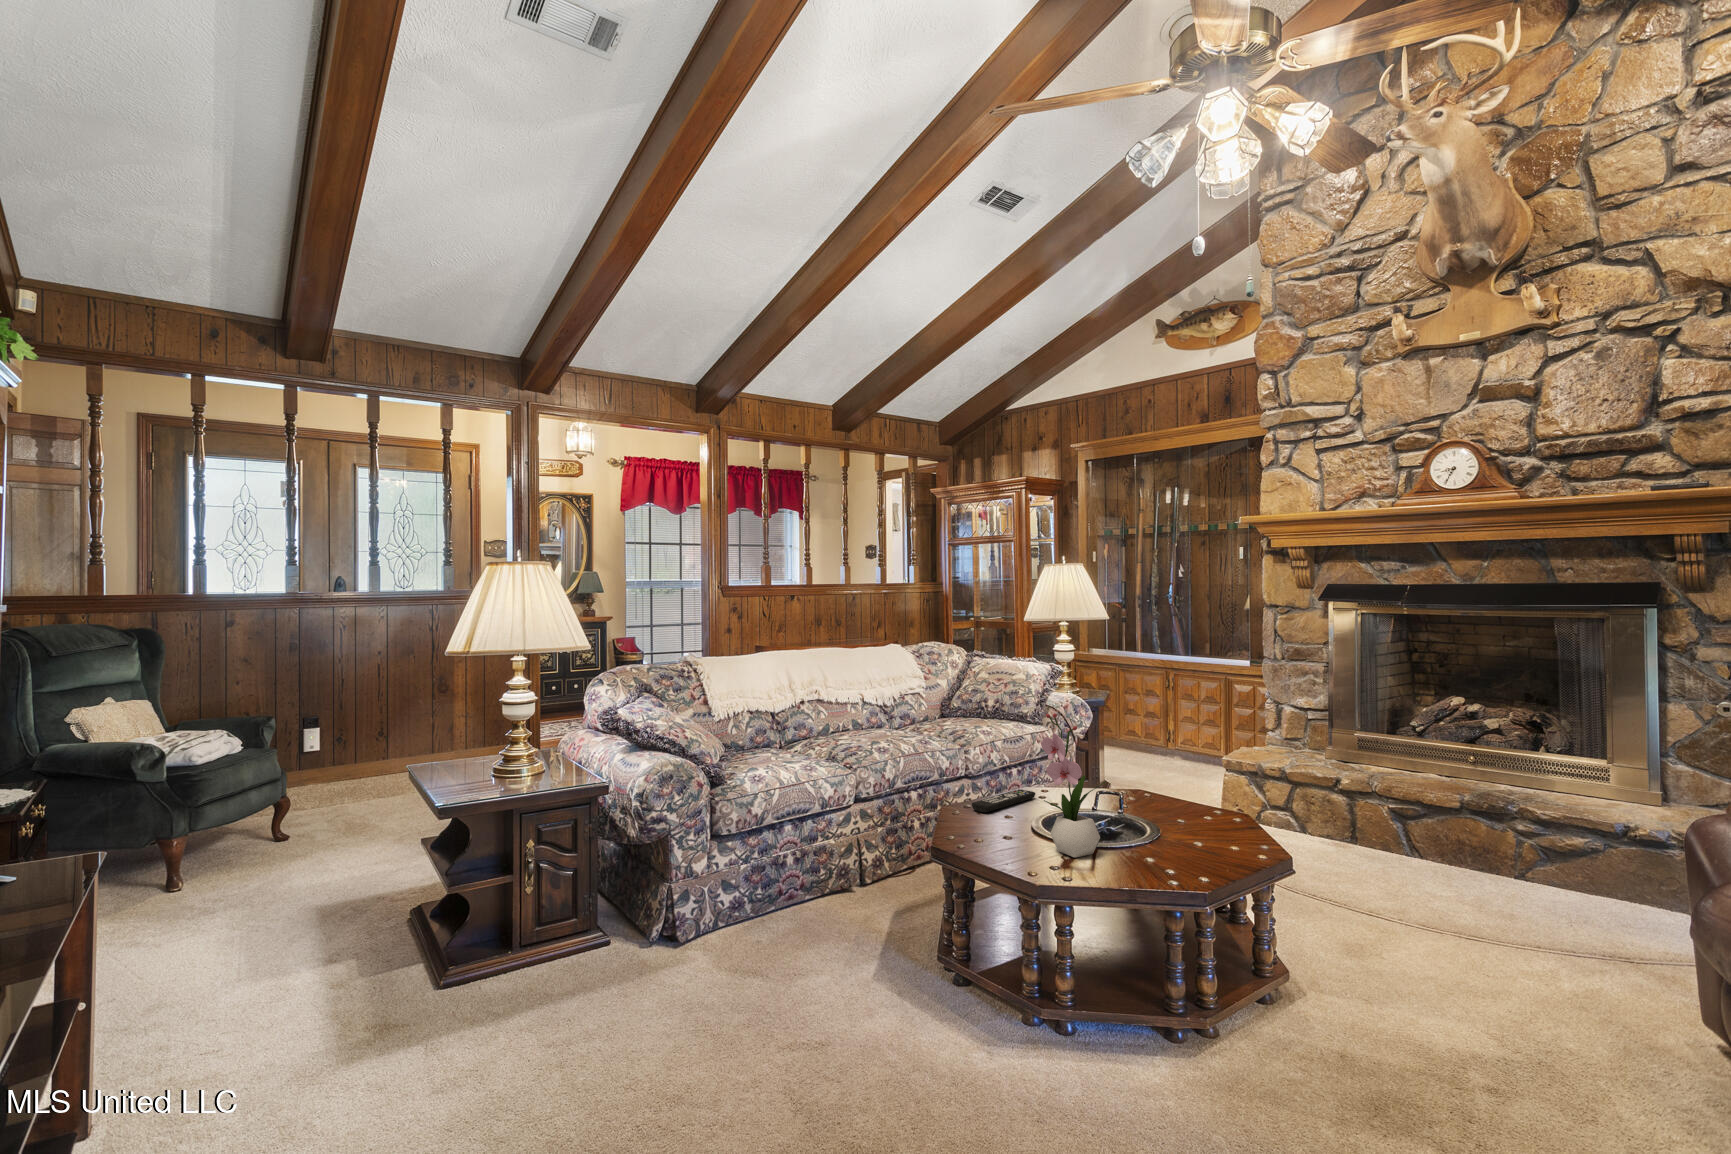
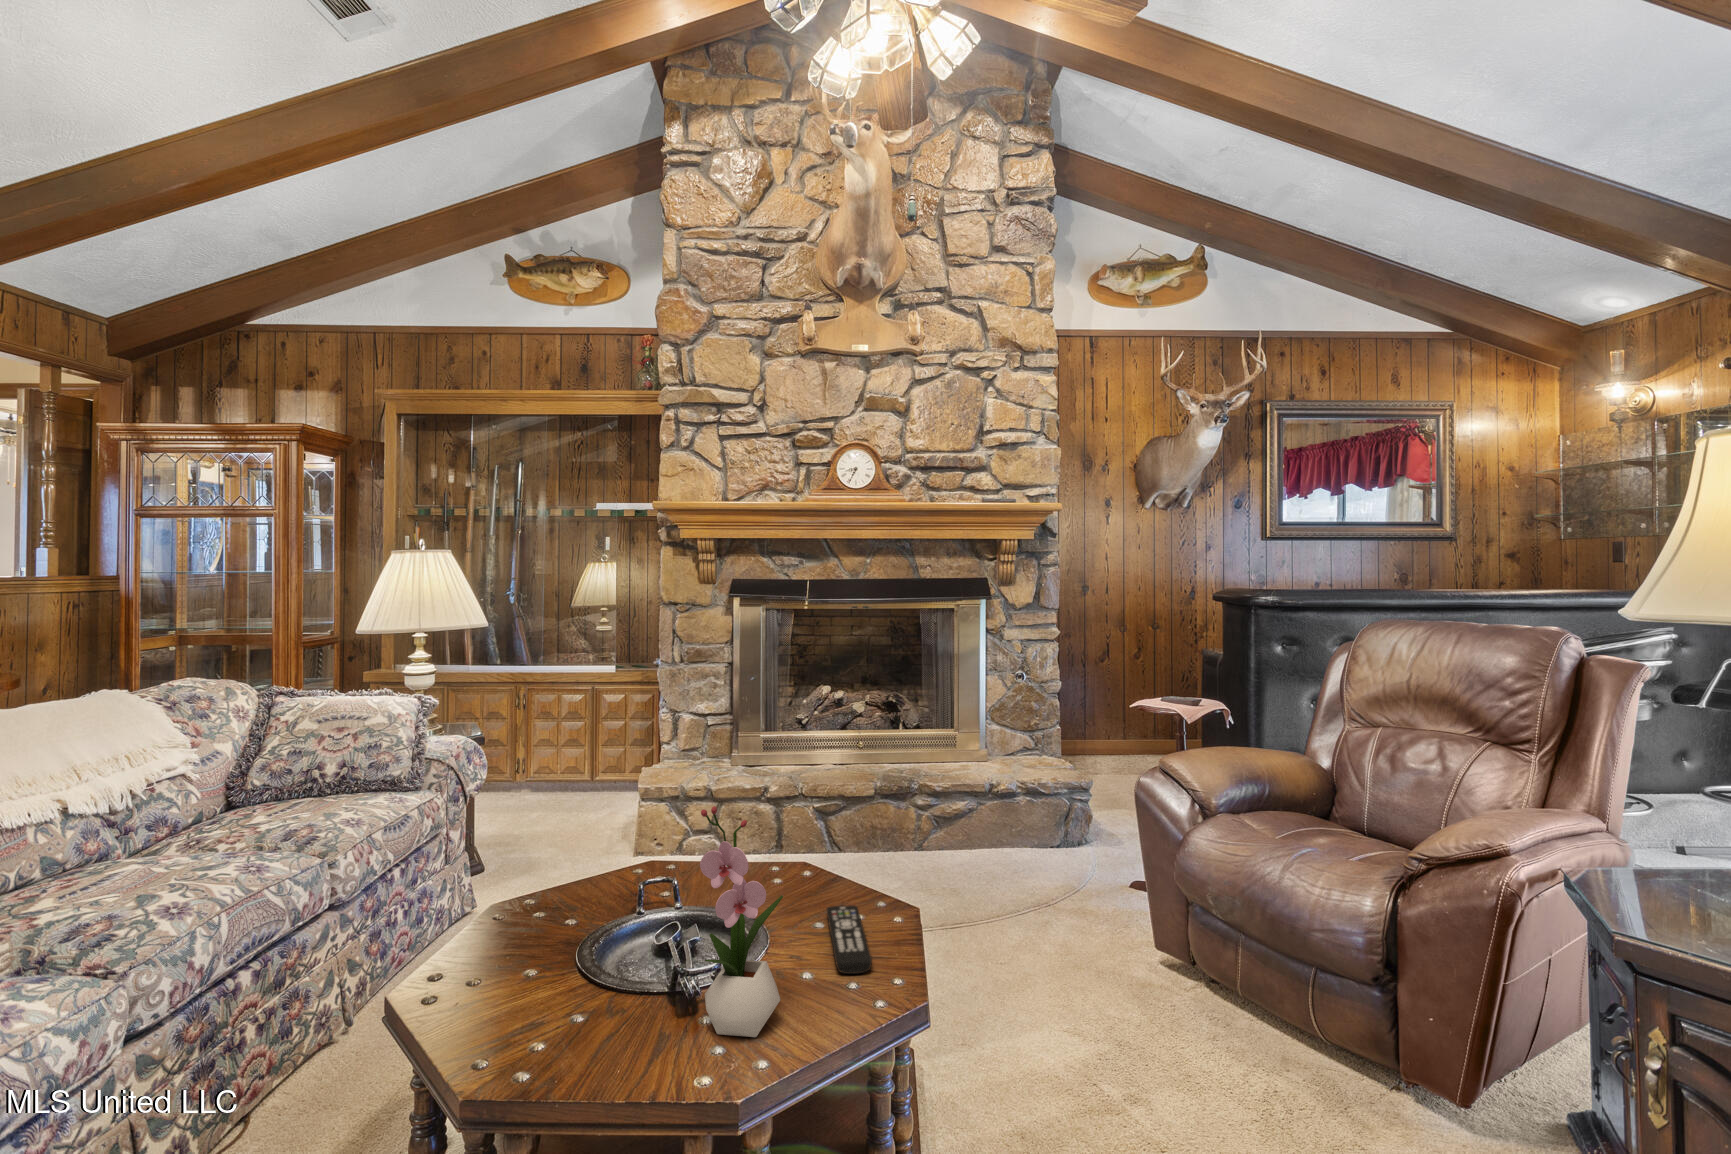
remote control: present [972,789,1035,812] -> present [827,905,872,974]

